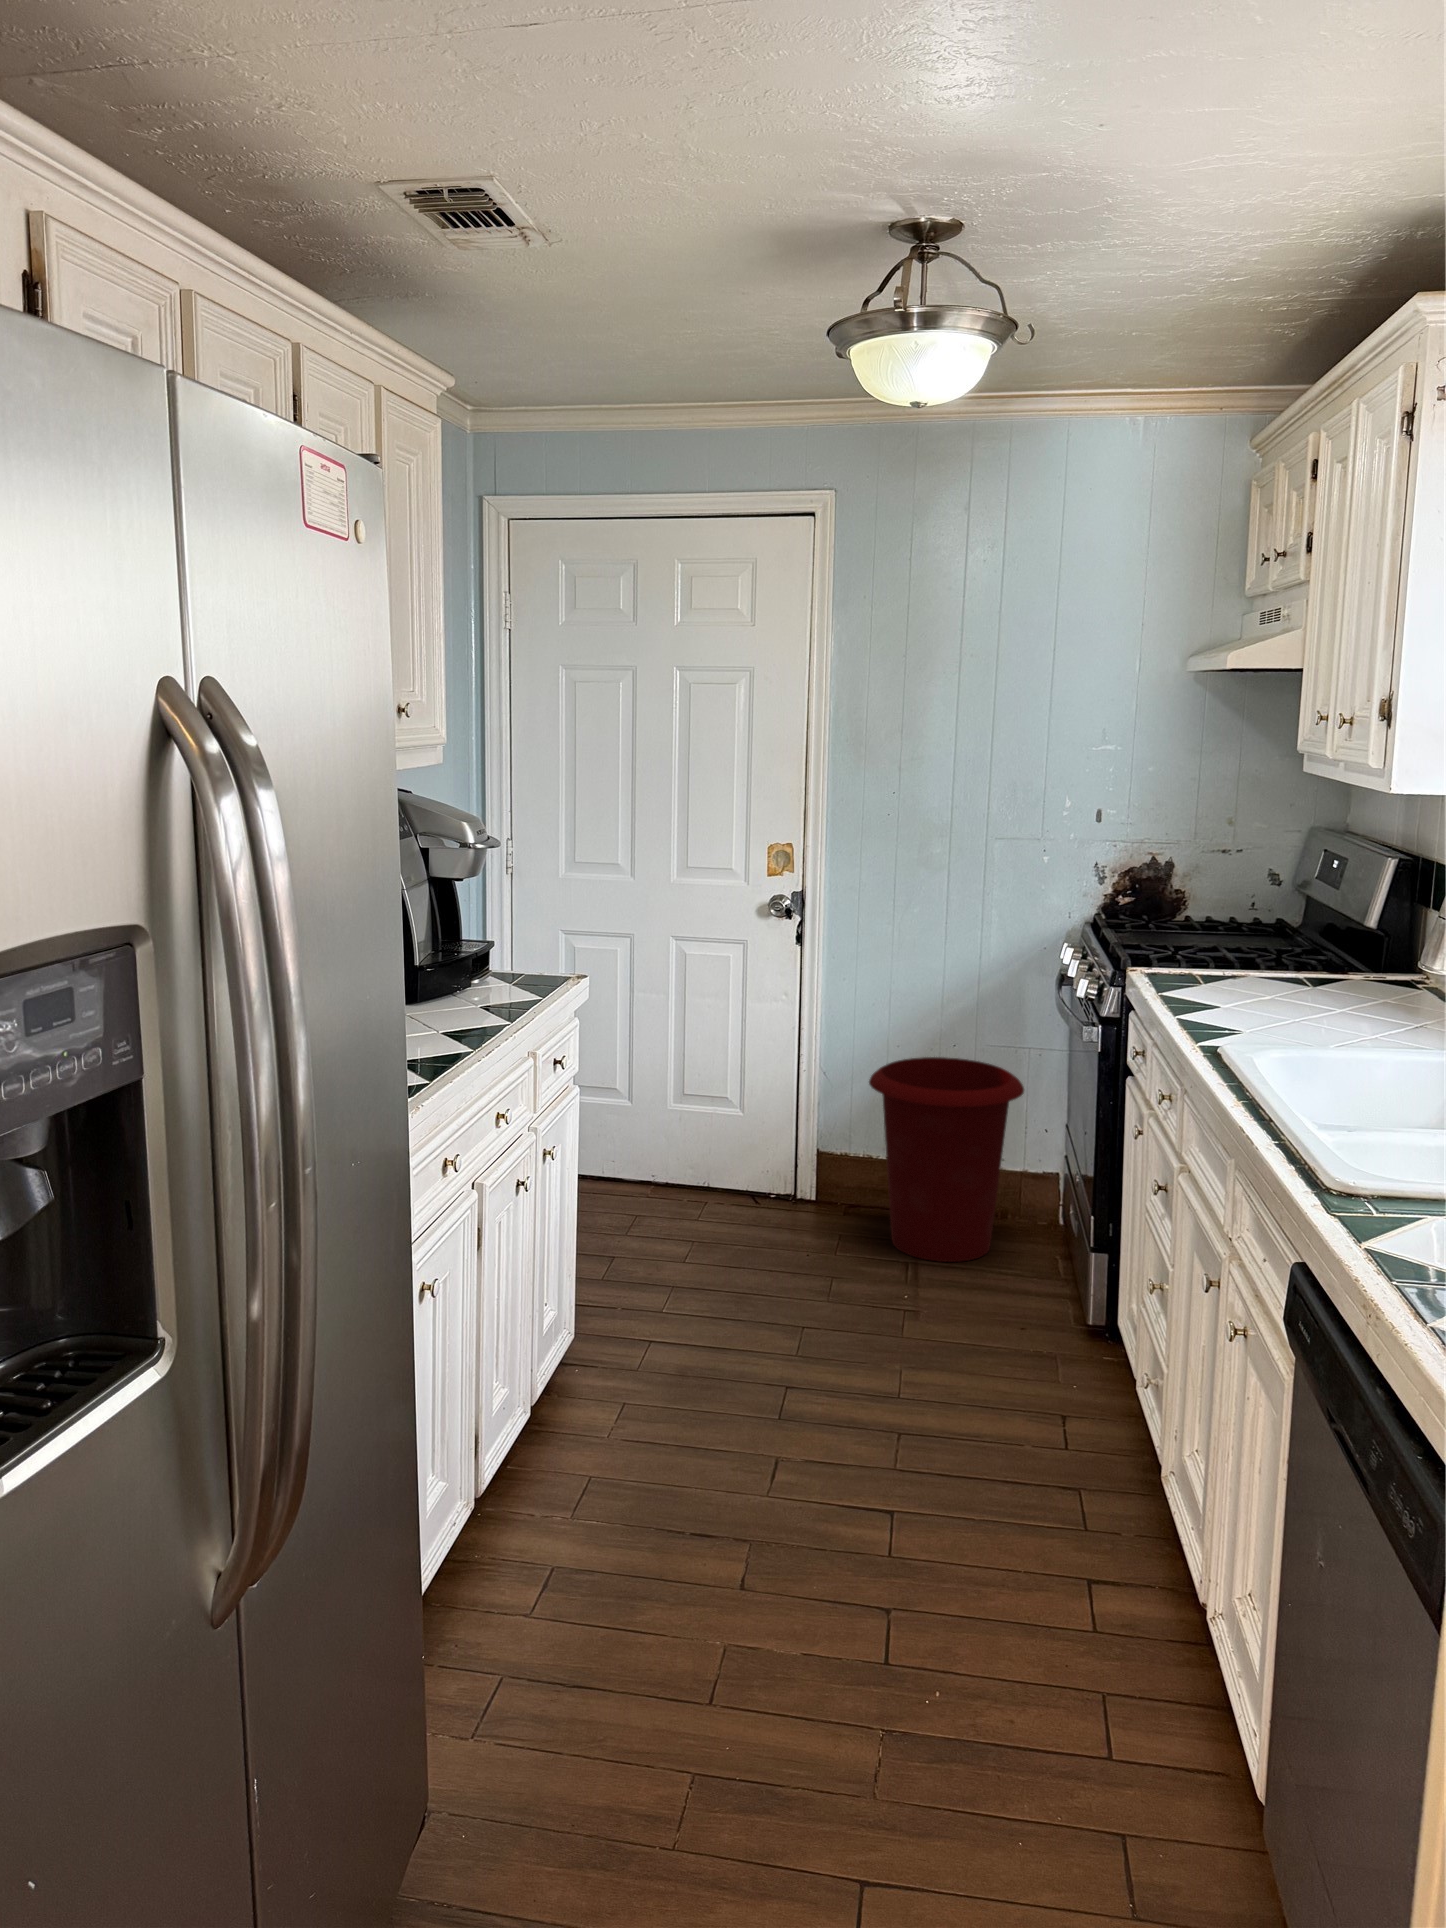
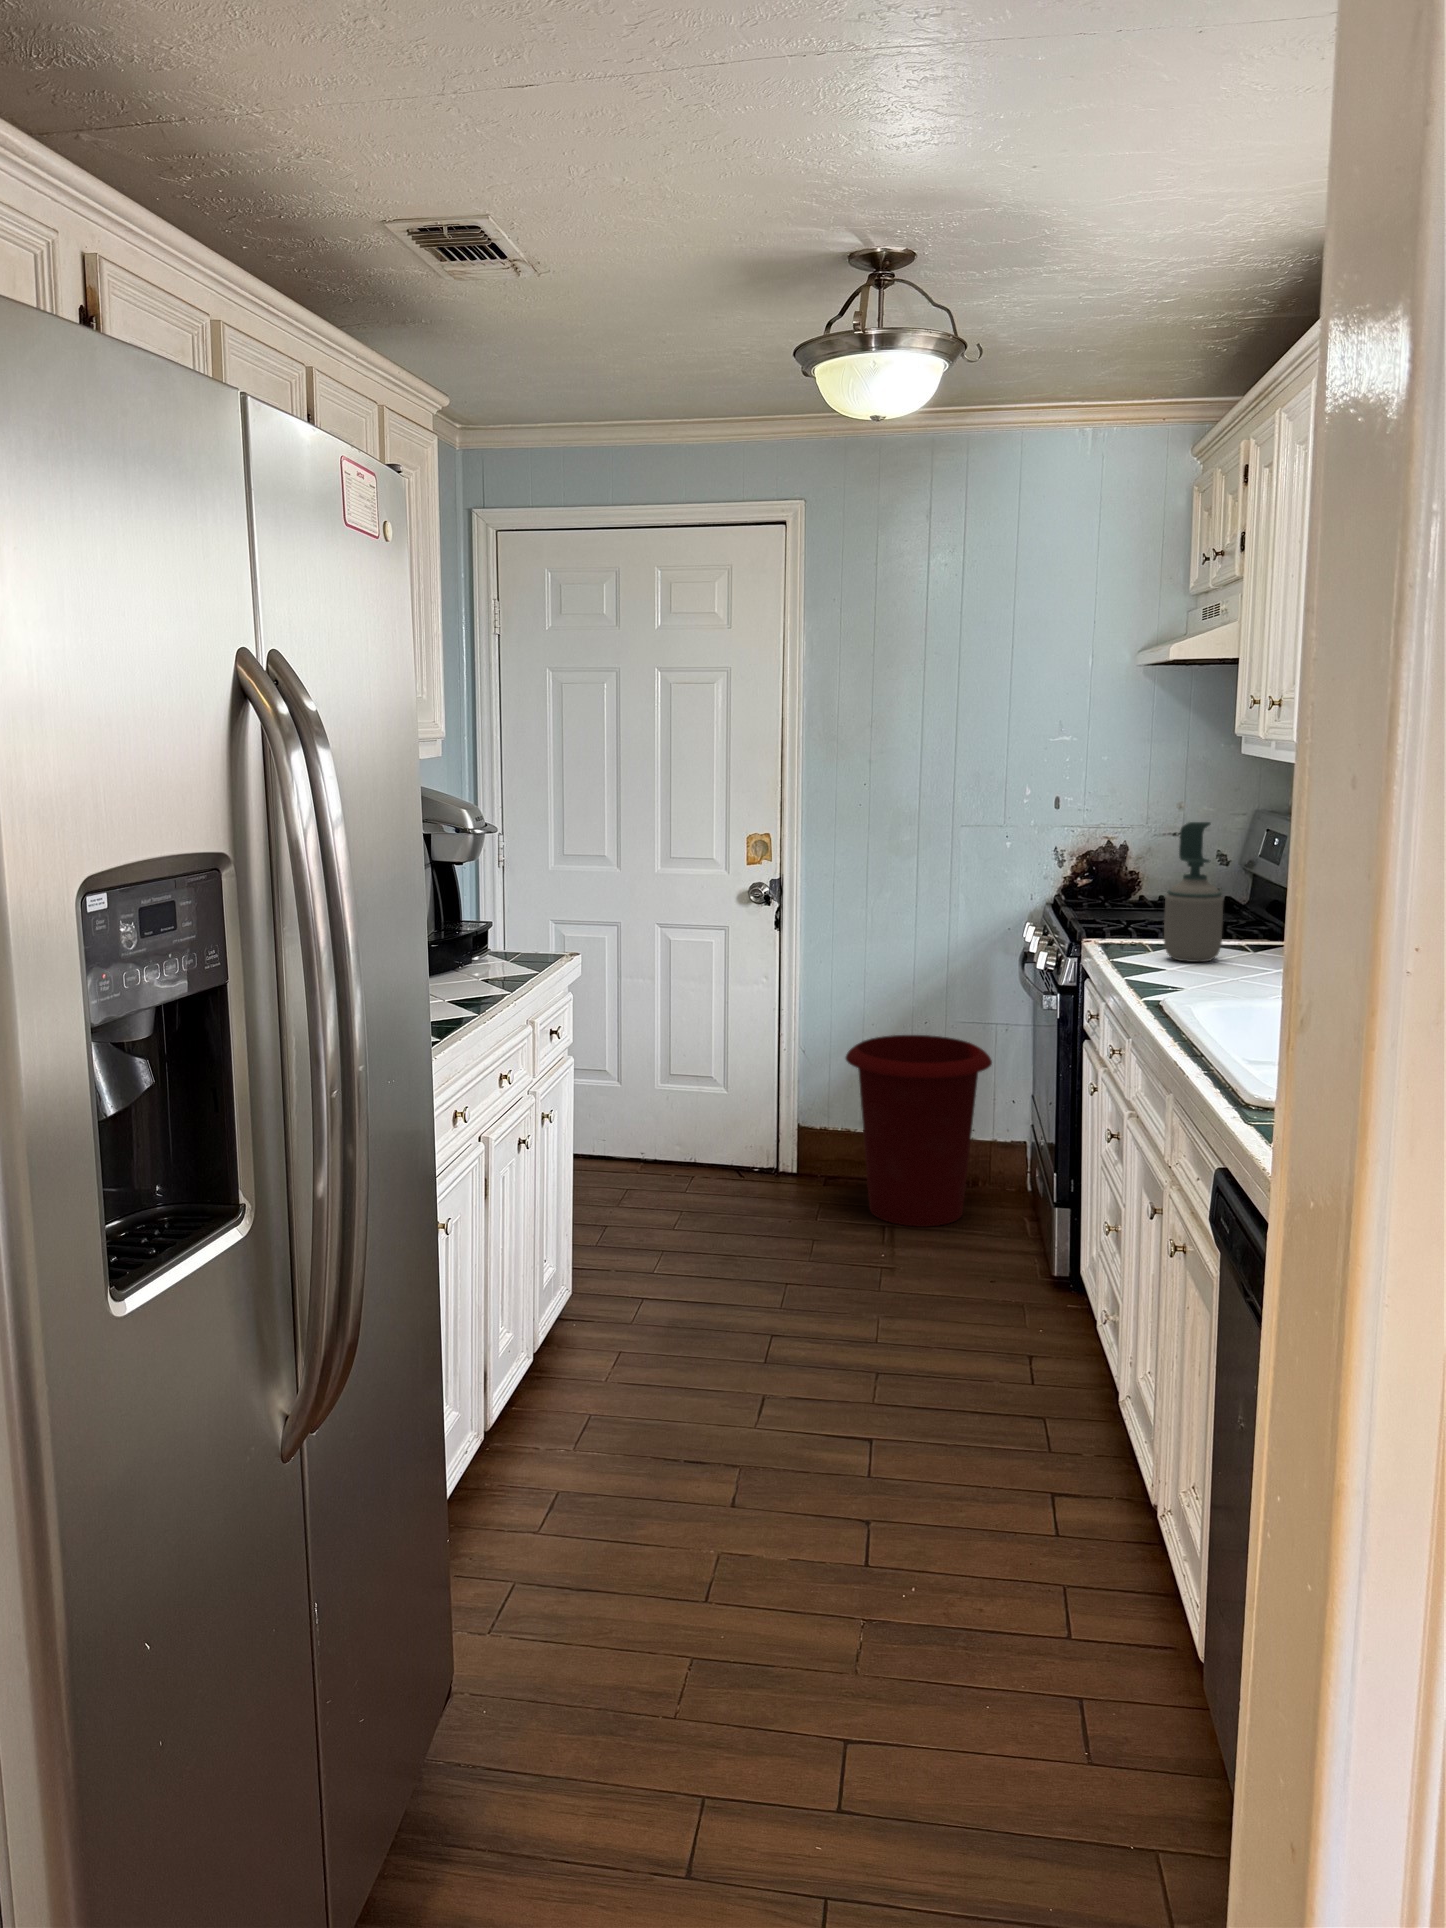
soap bottle: none [1217,847,1283,999] -> present [1164,822,1223,962]

